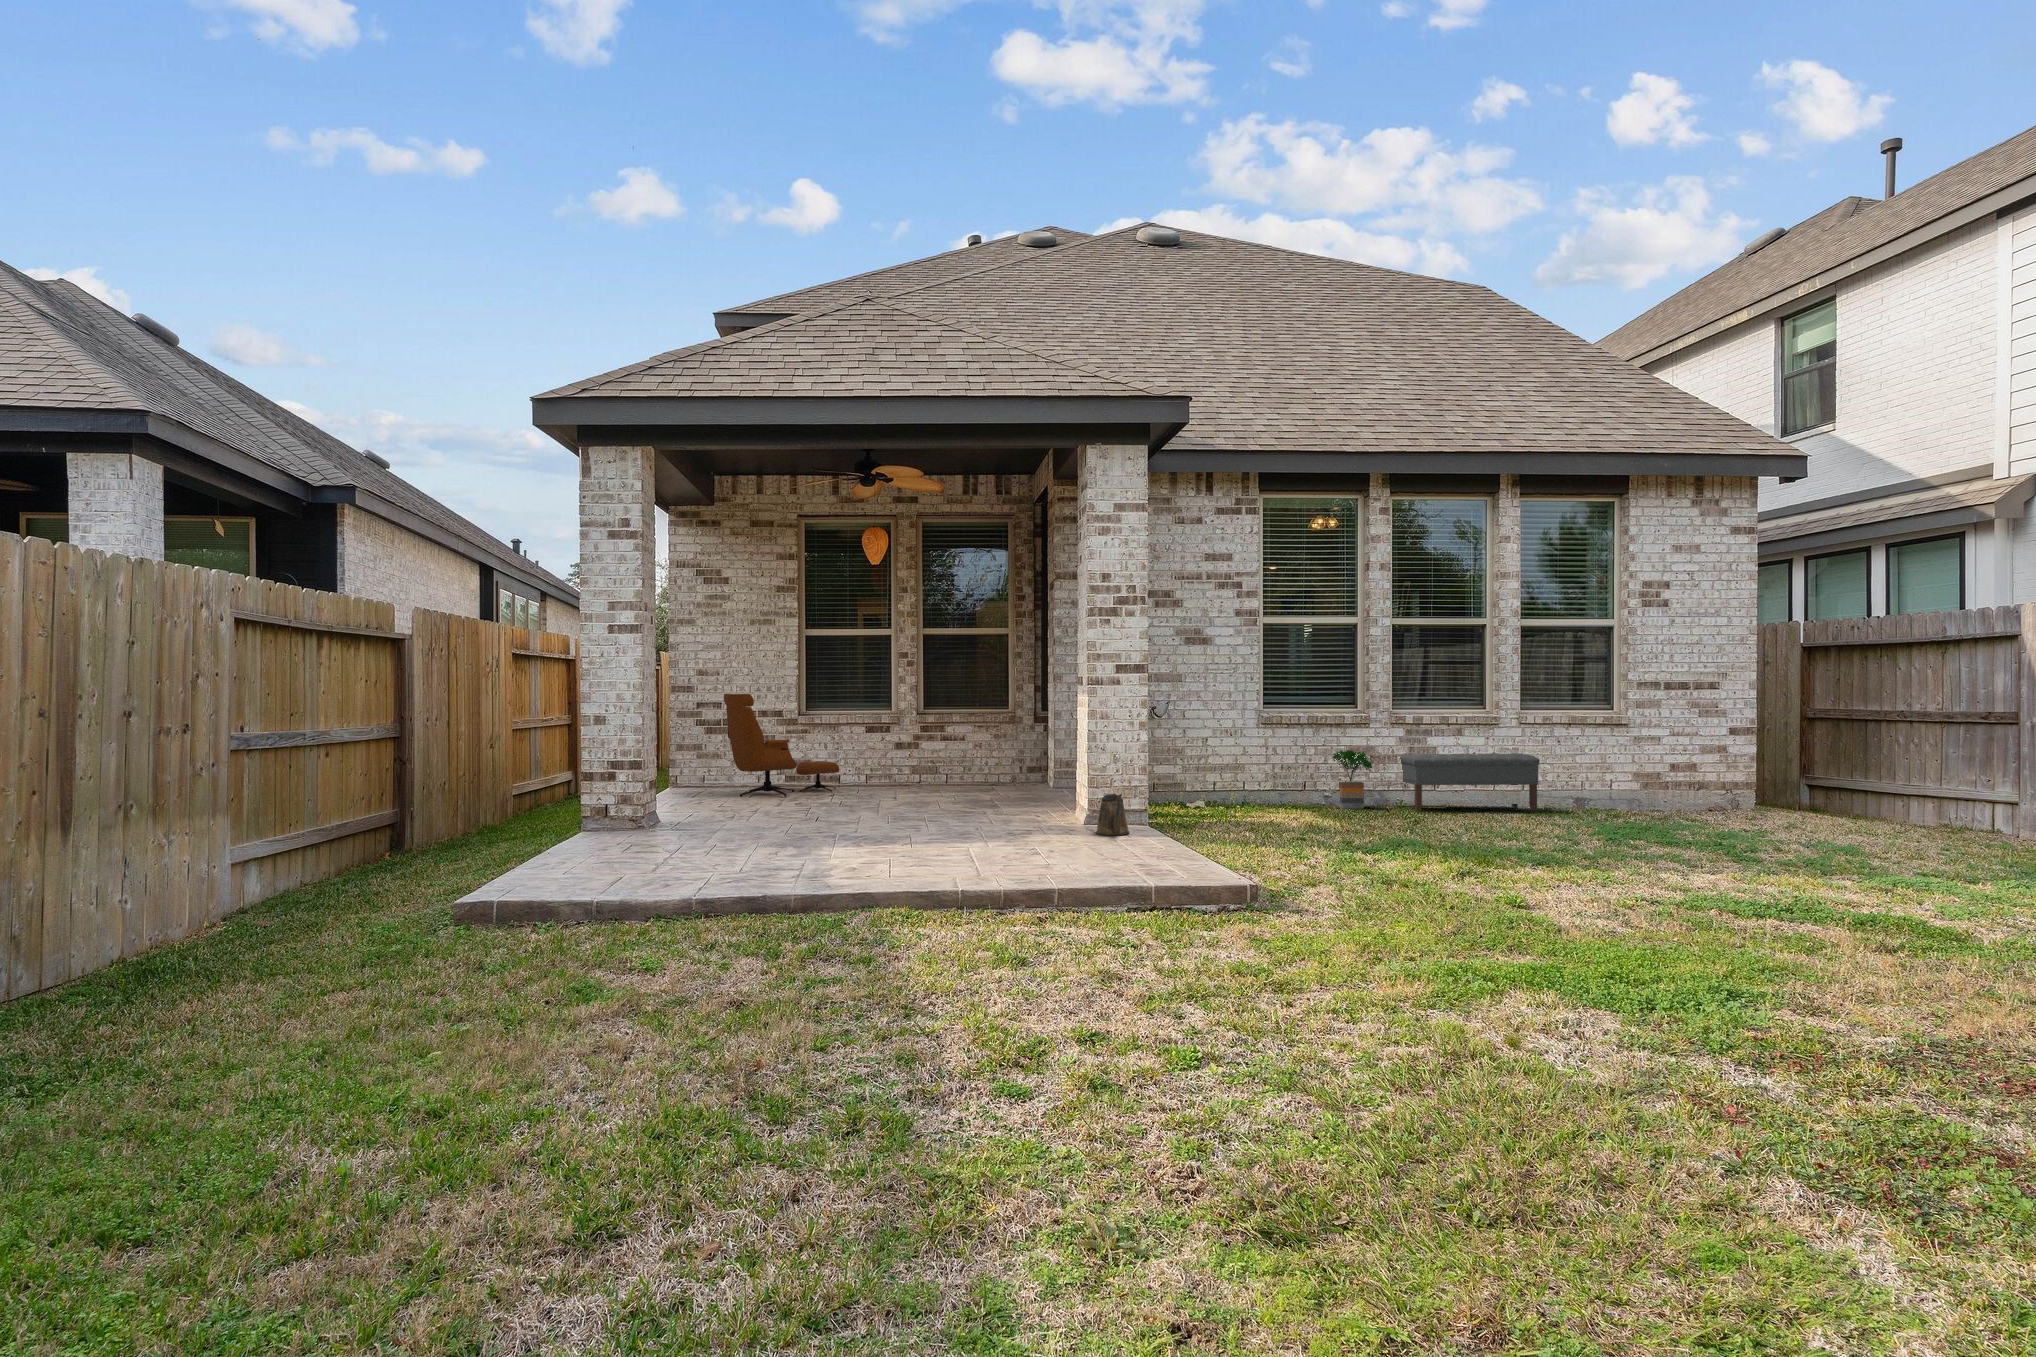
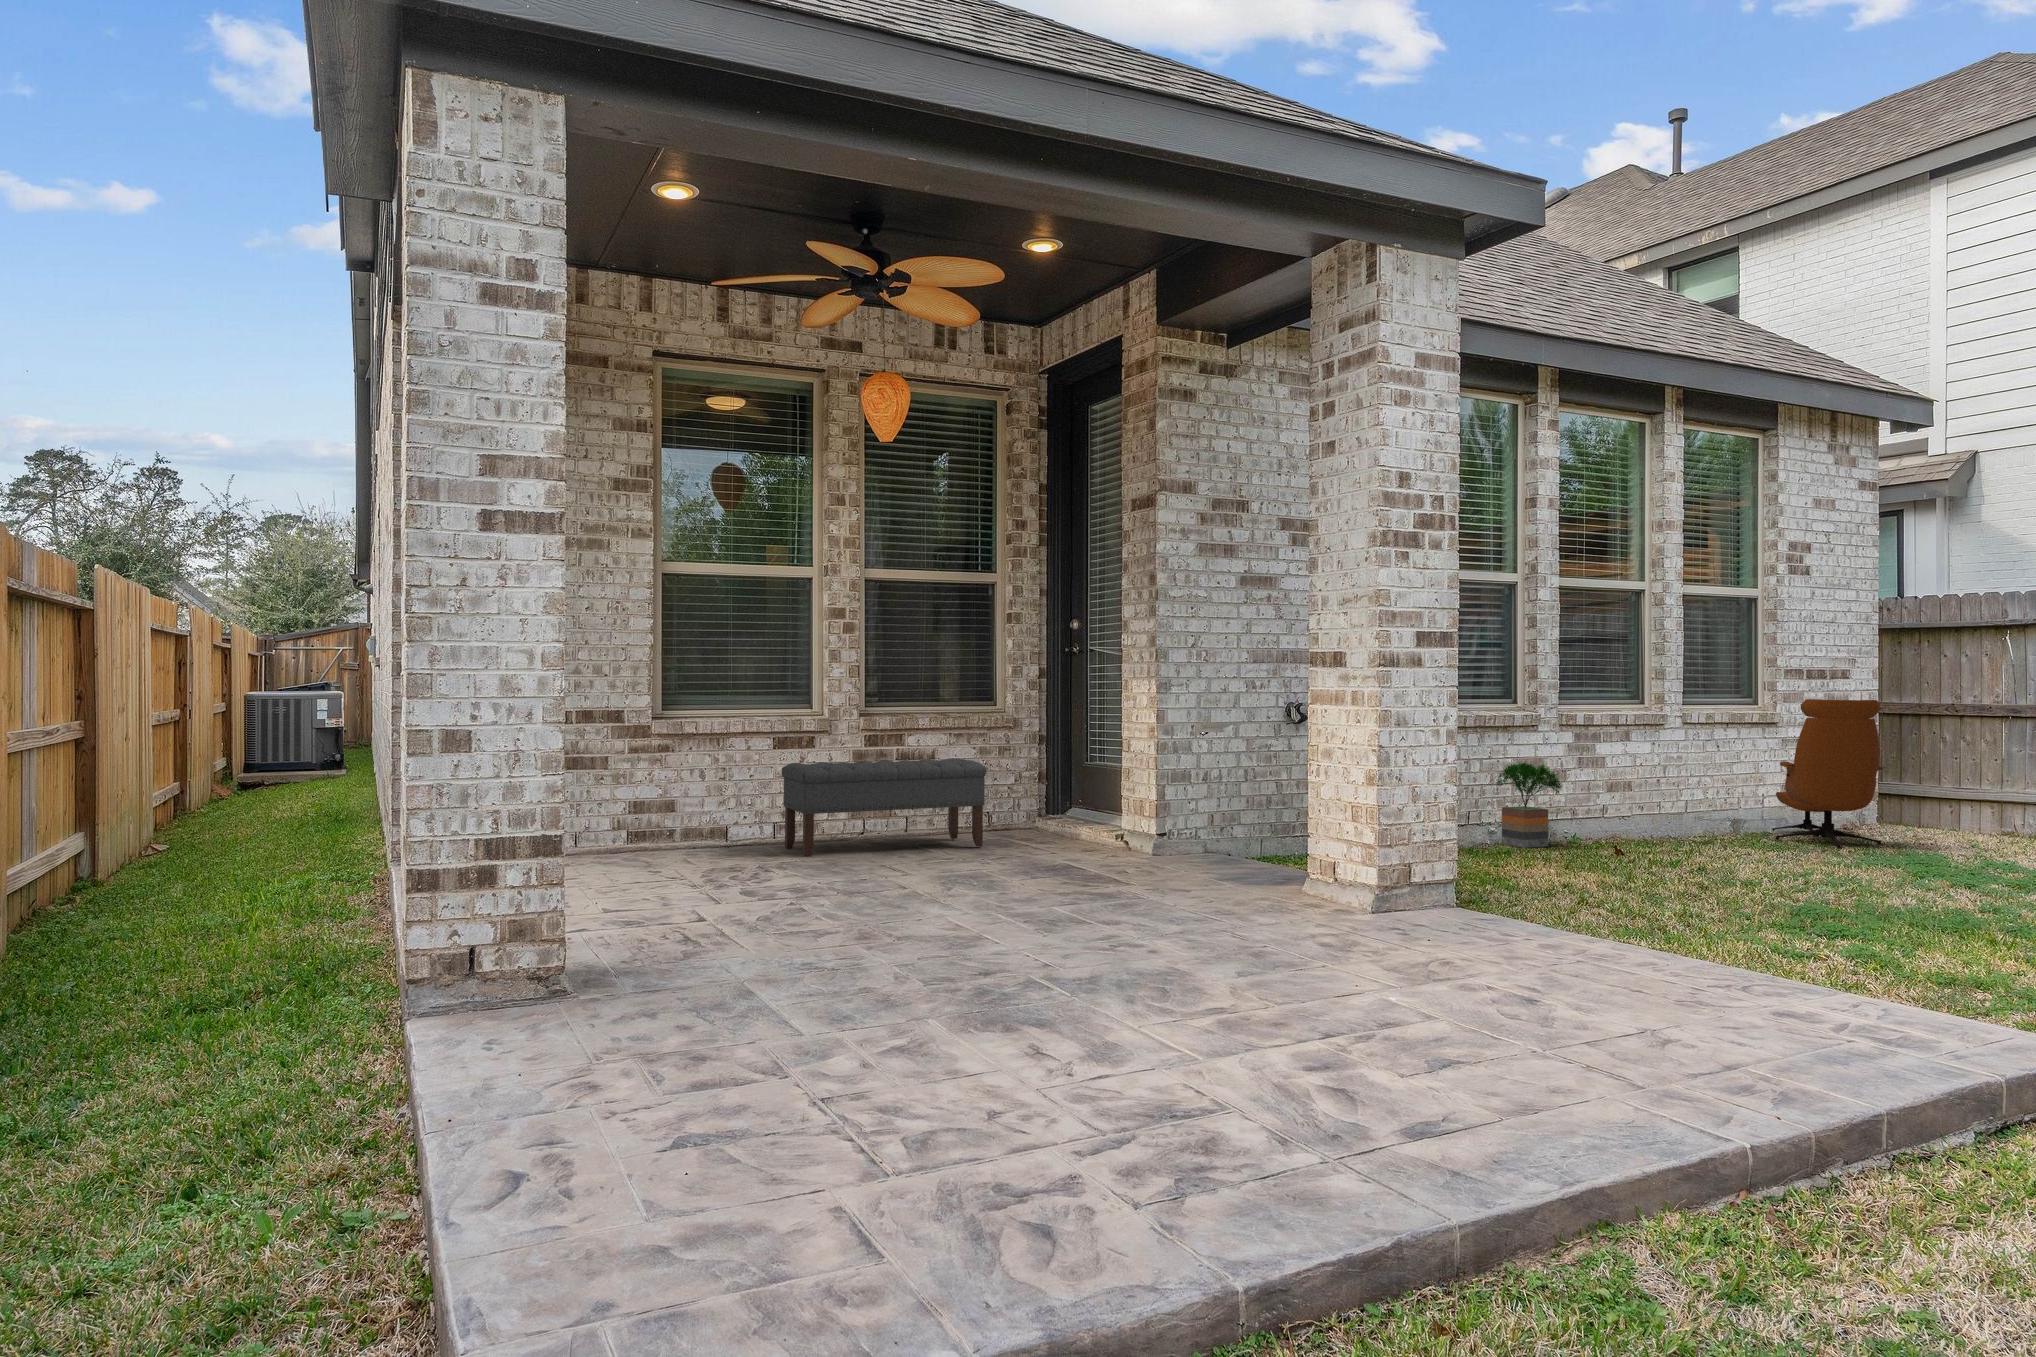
lounge chair: present [724,694,840,797] -> present [1772,699,1883,848]
bench: present [1400,753,1540,812] -> present [781,758,987,857]
watering can: present [1096,794,1129,835] -> none [1413,857,1520,930]

